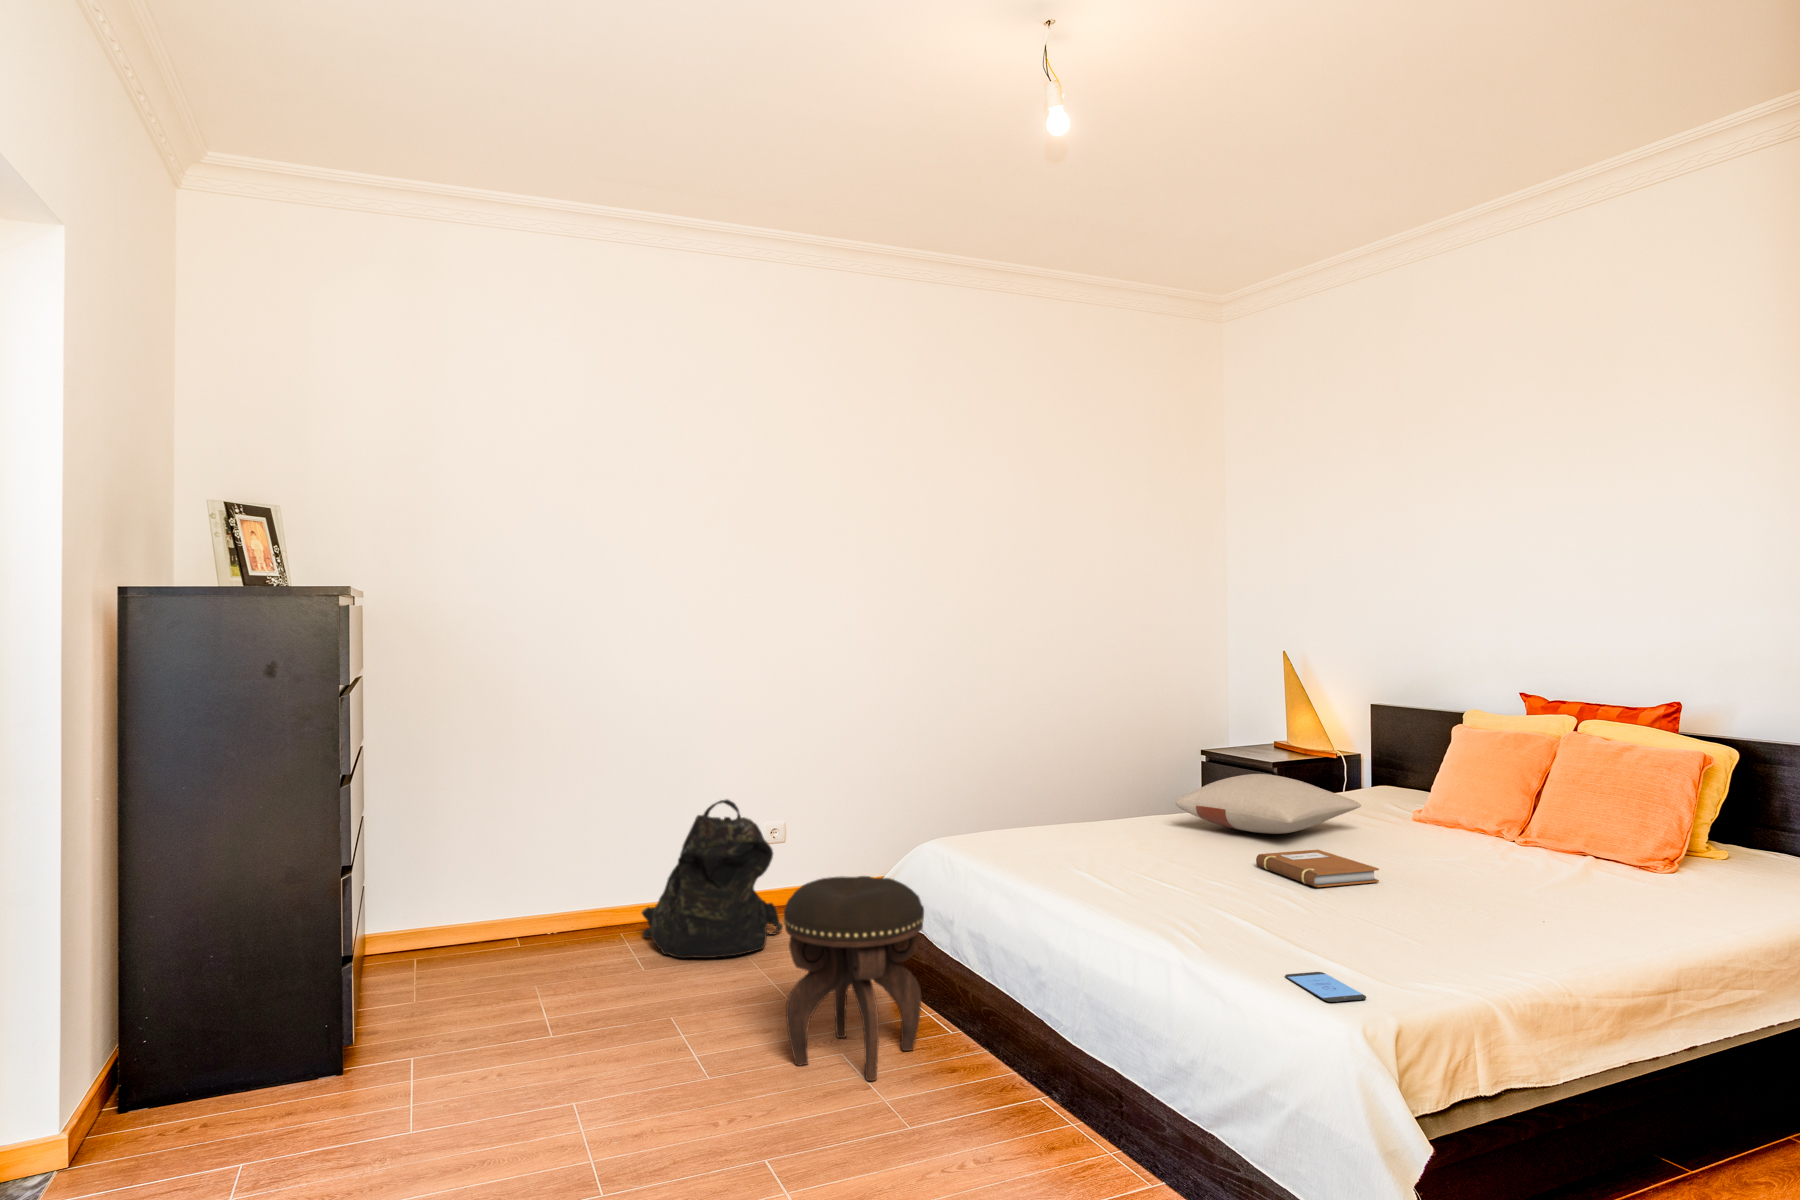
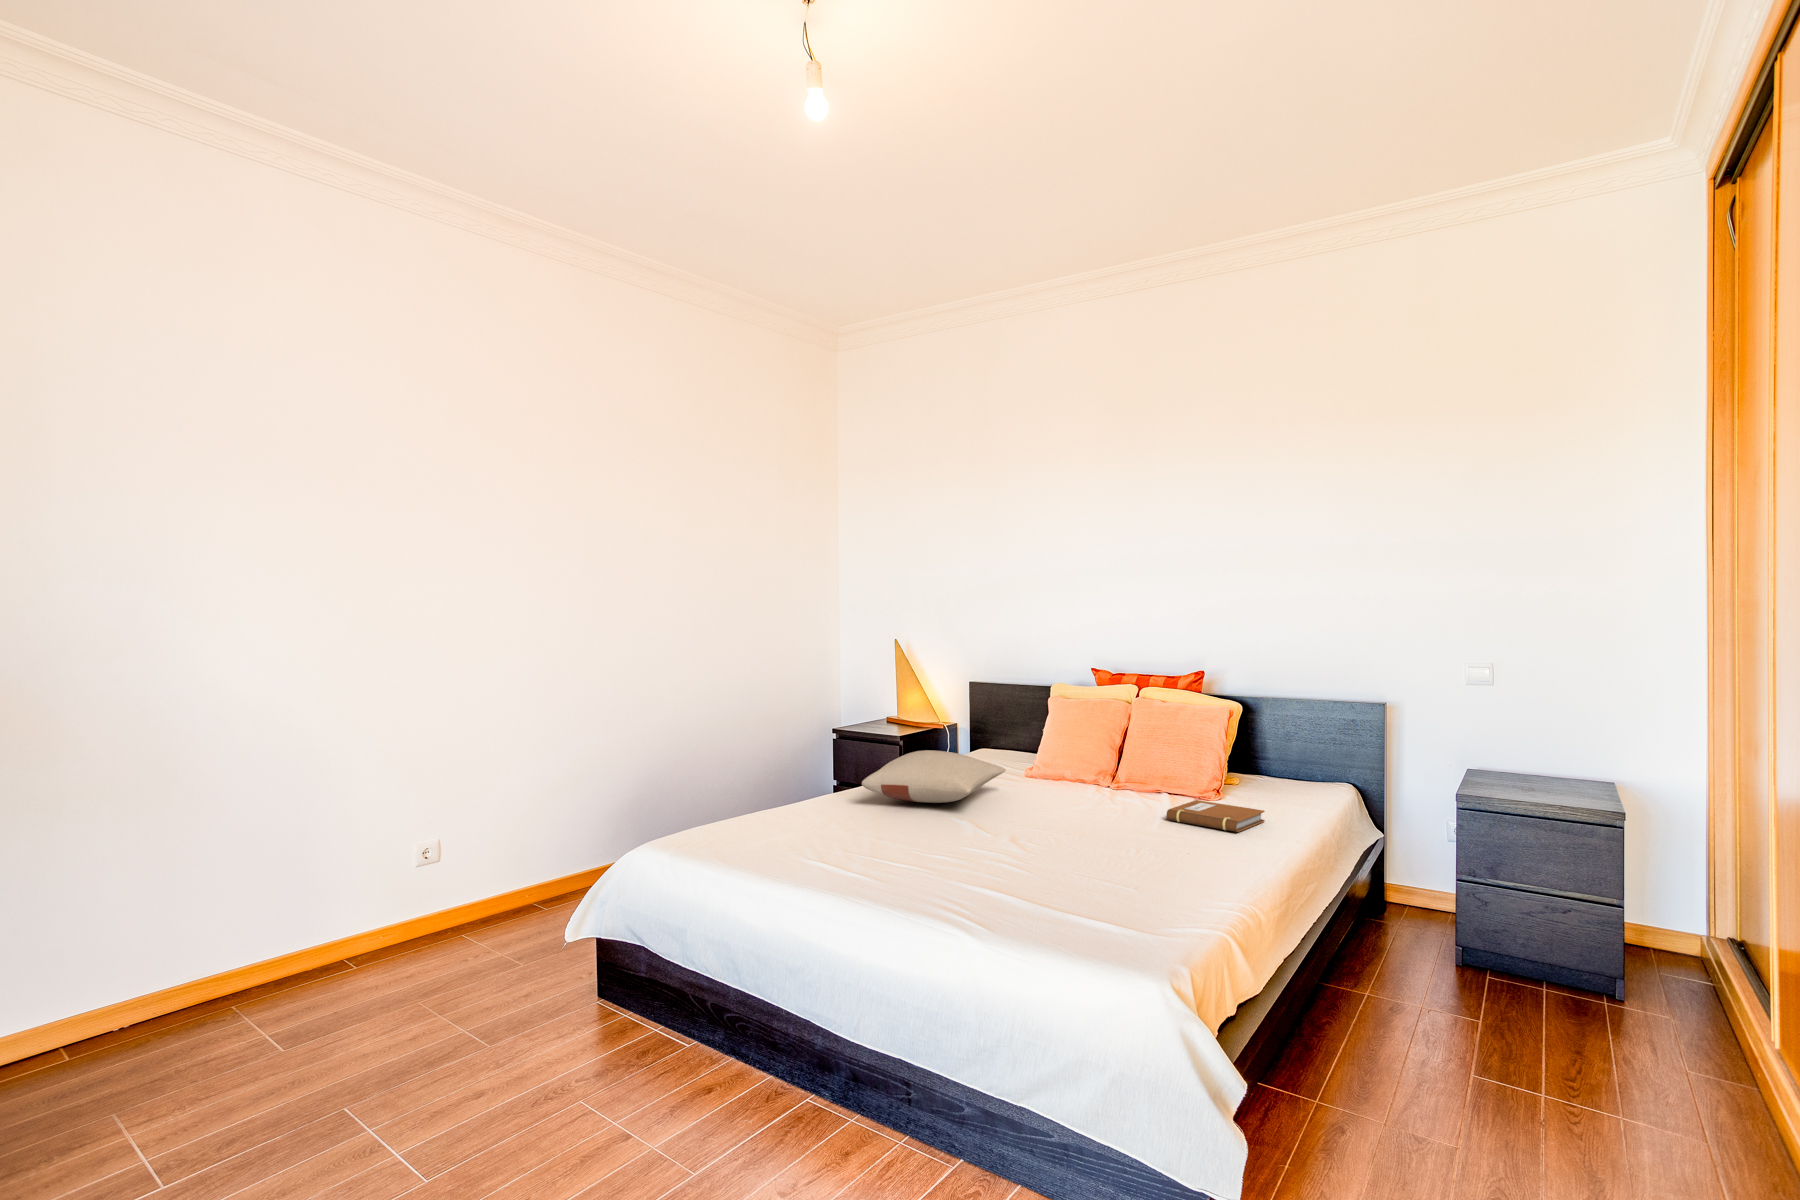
backpack: present [642,800,783,958] -> none [266,829,450,1021]
notebook: present [1256,850,1379,887] -> present [1167,800,1265,832]
footstool: present [784,876,924,1081] -> none [509,899,670,1127]
smartphone: present [1285,972,1366,1002] -> none [1069,935,1147,965]

